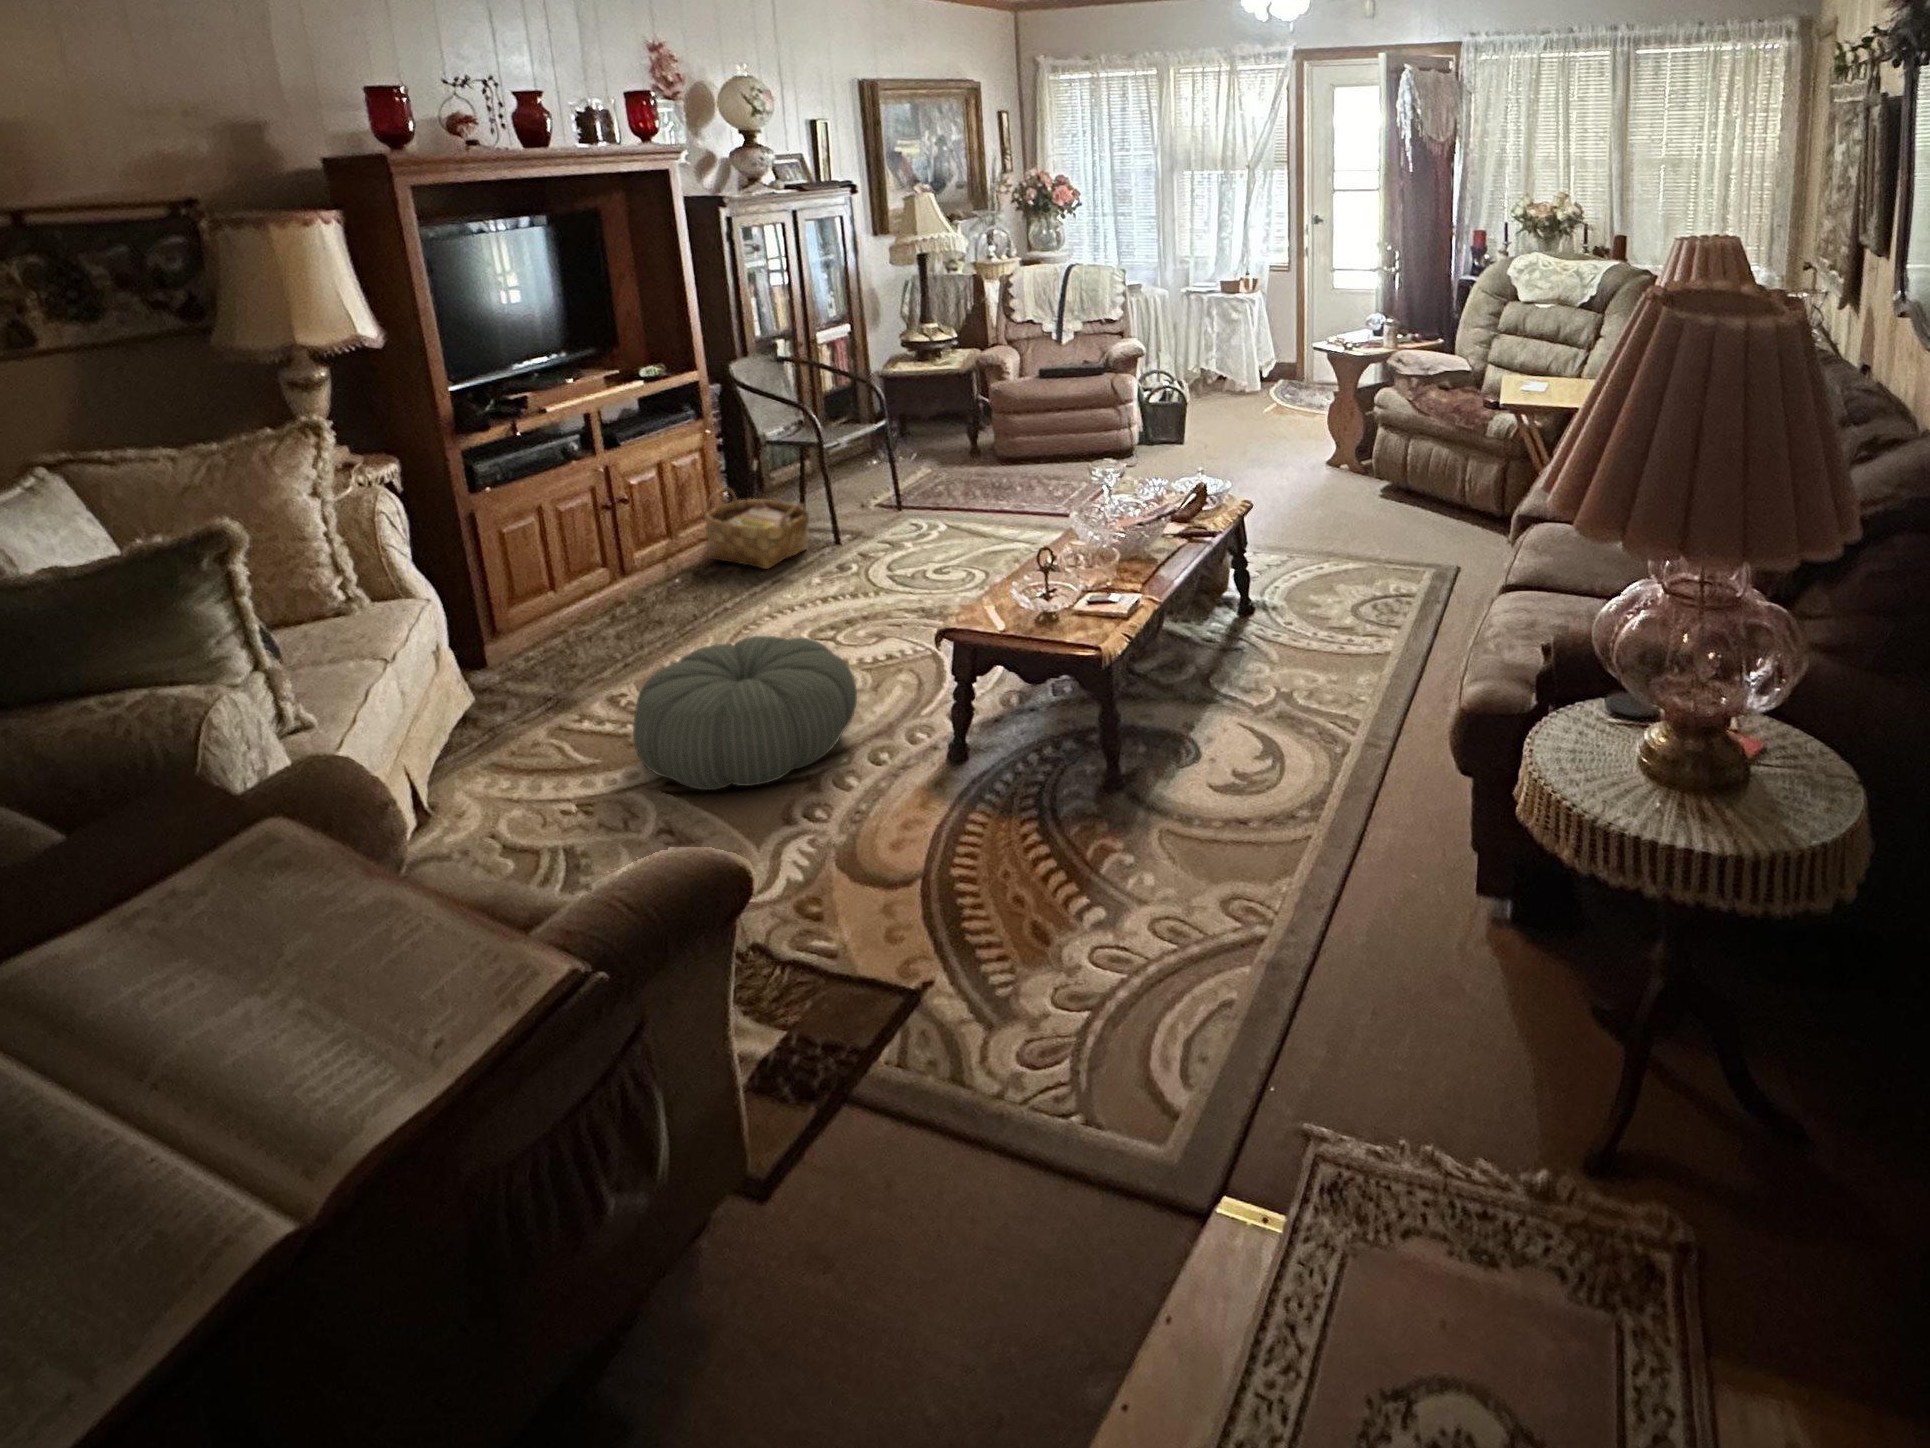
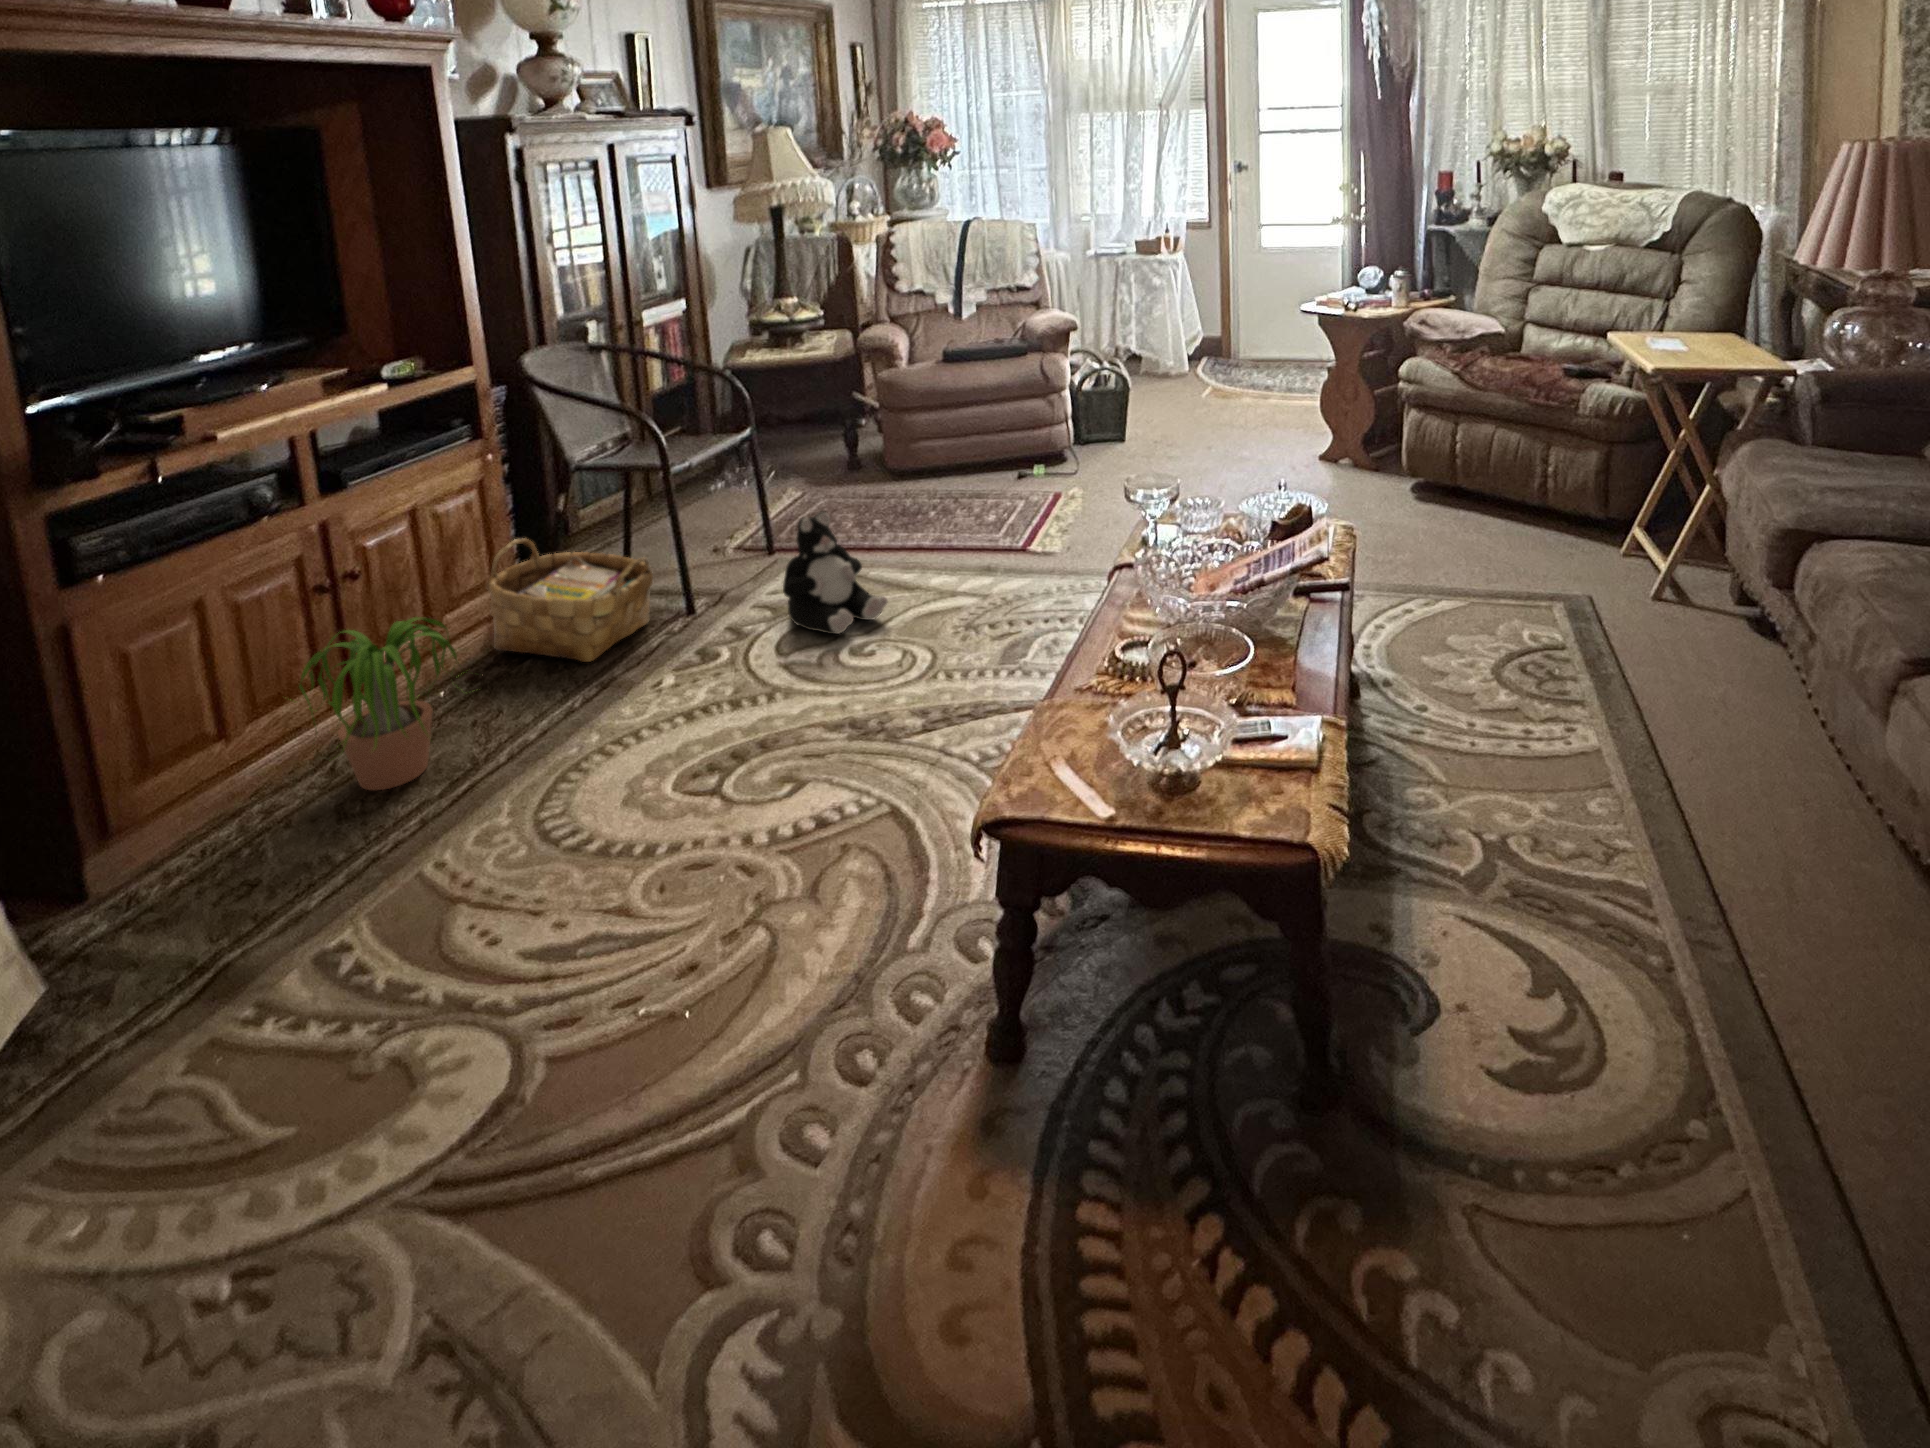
plush toy: none [892,480,962,562] -> present [783,511,888,634]
potted plant: none [585,527,699,627] -> present [299,617,457,790]
pouf: present [633,636,857,790] -> none [356,827,803,1215]

